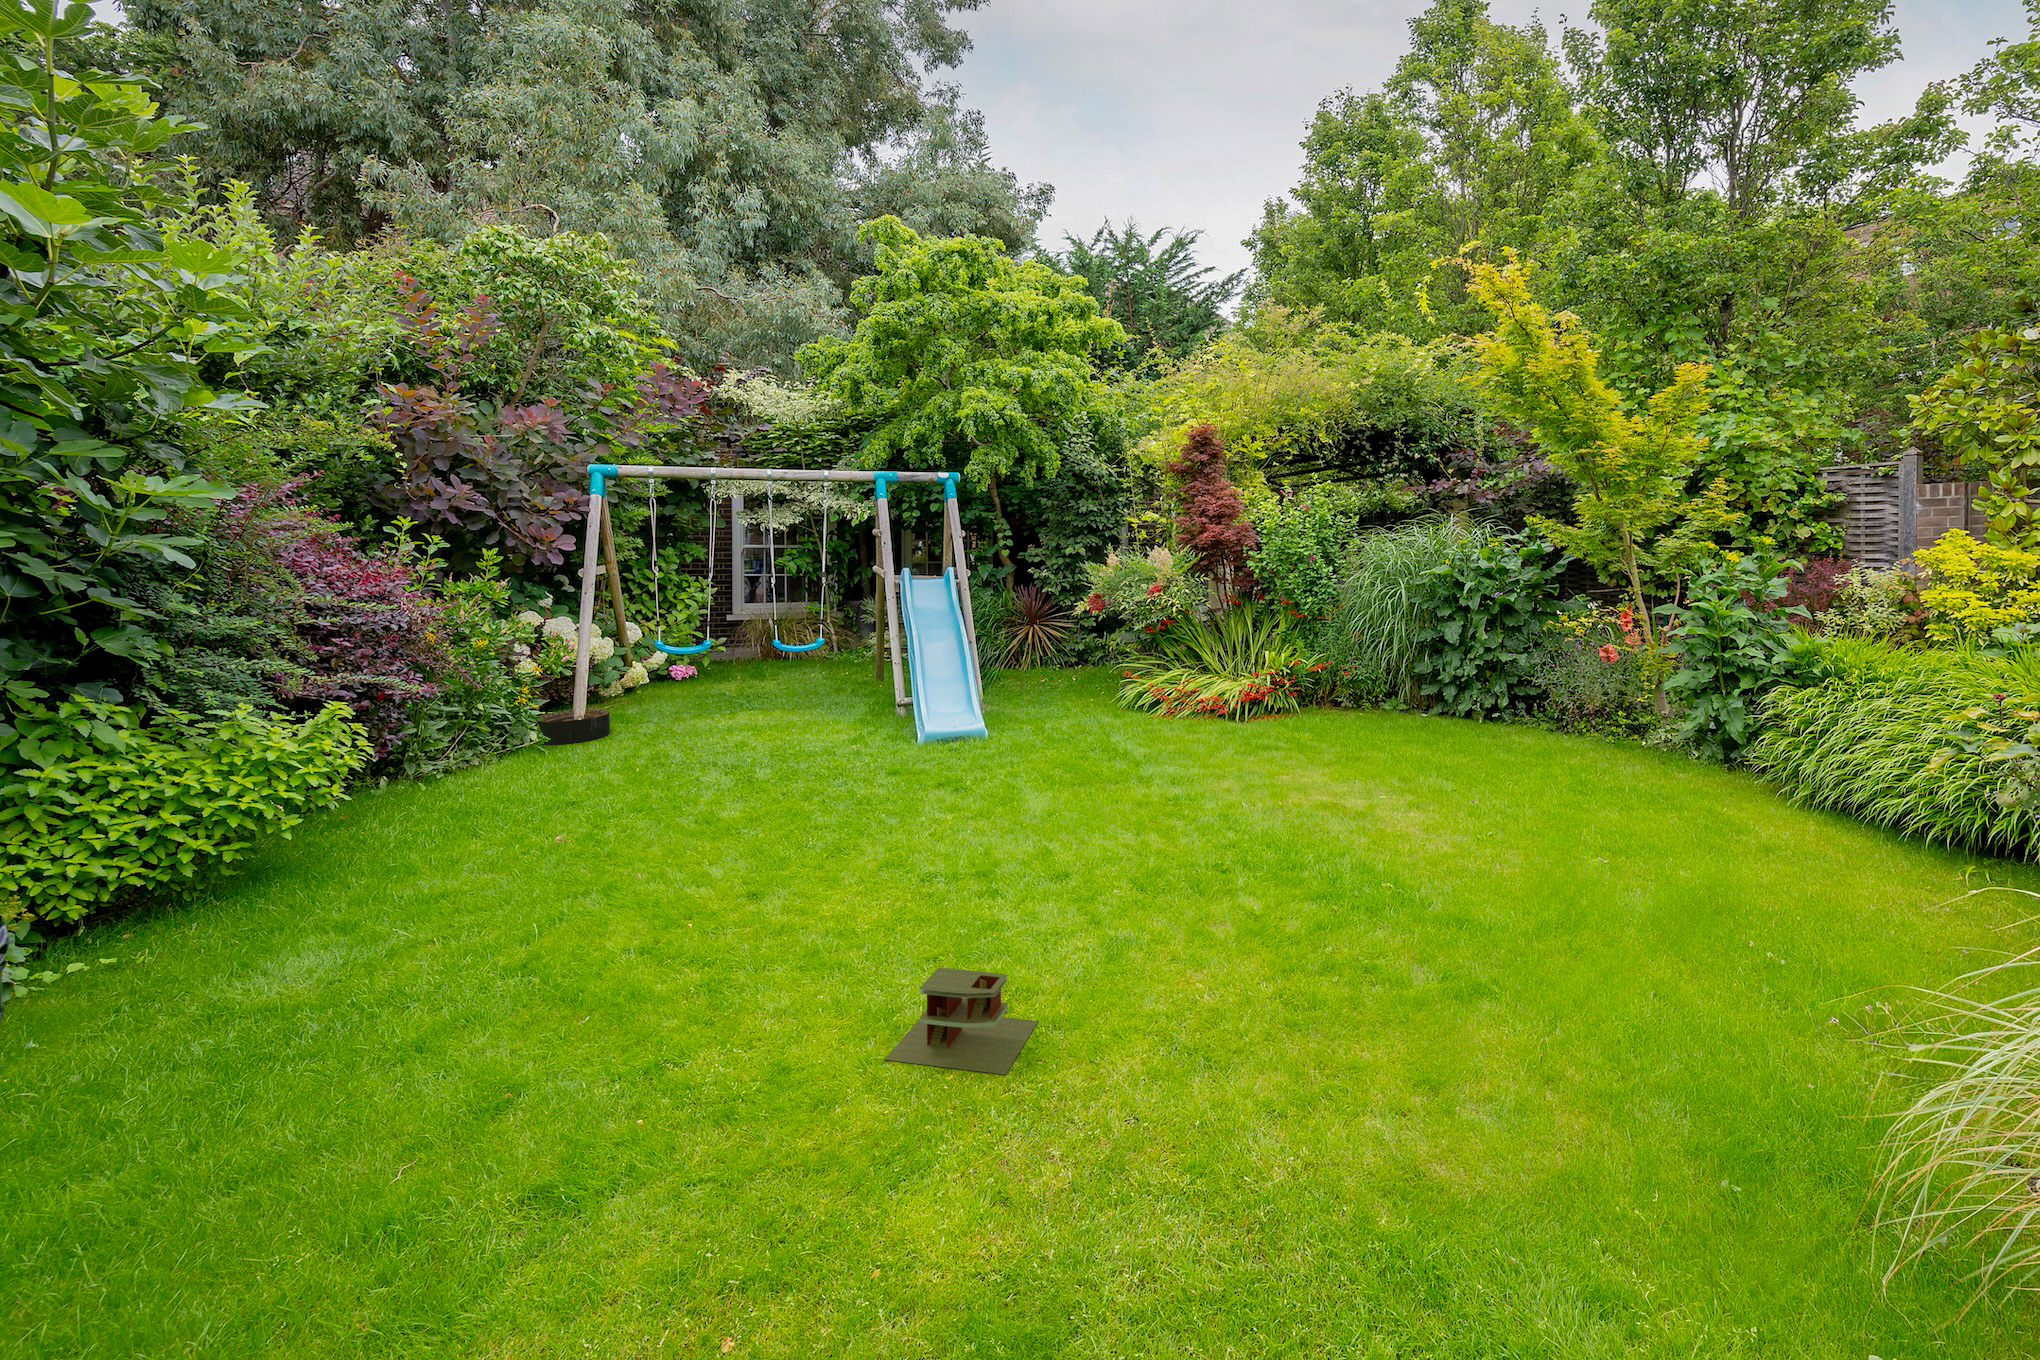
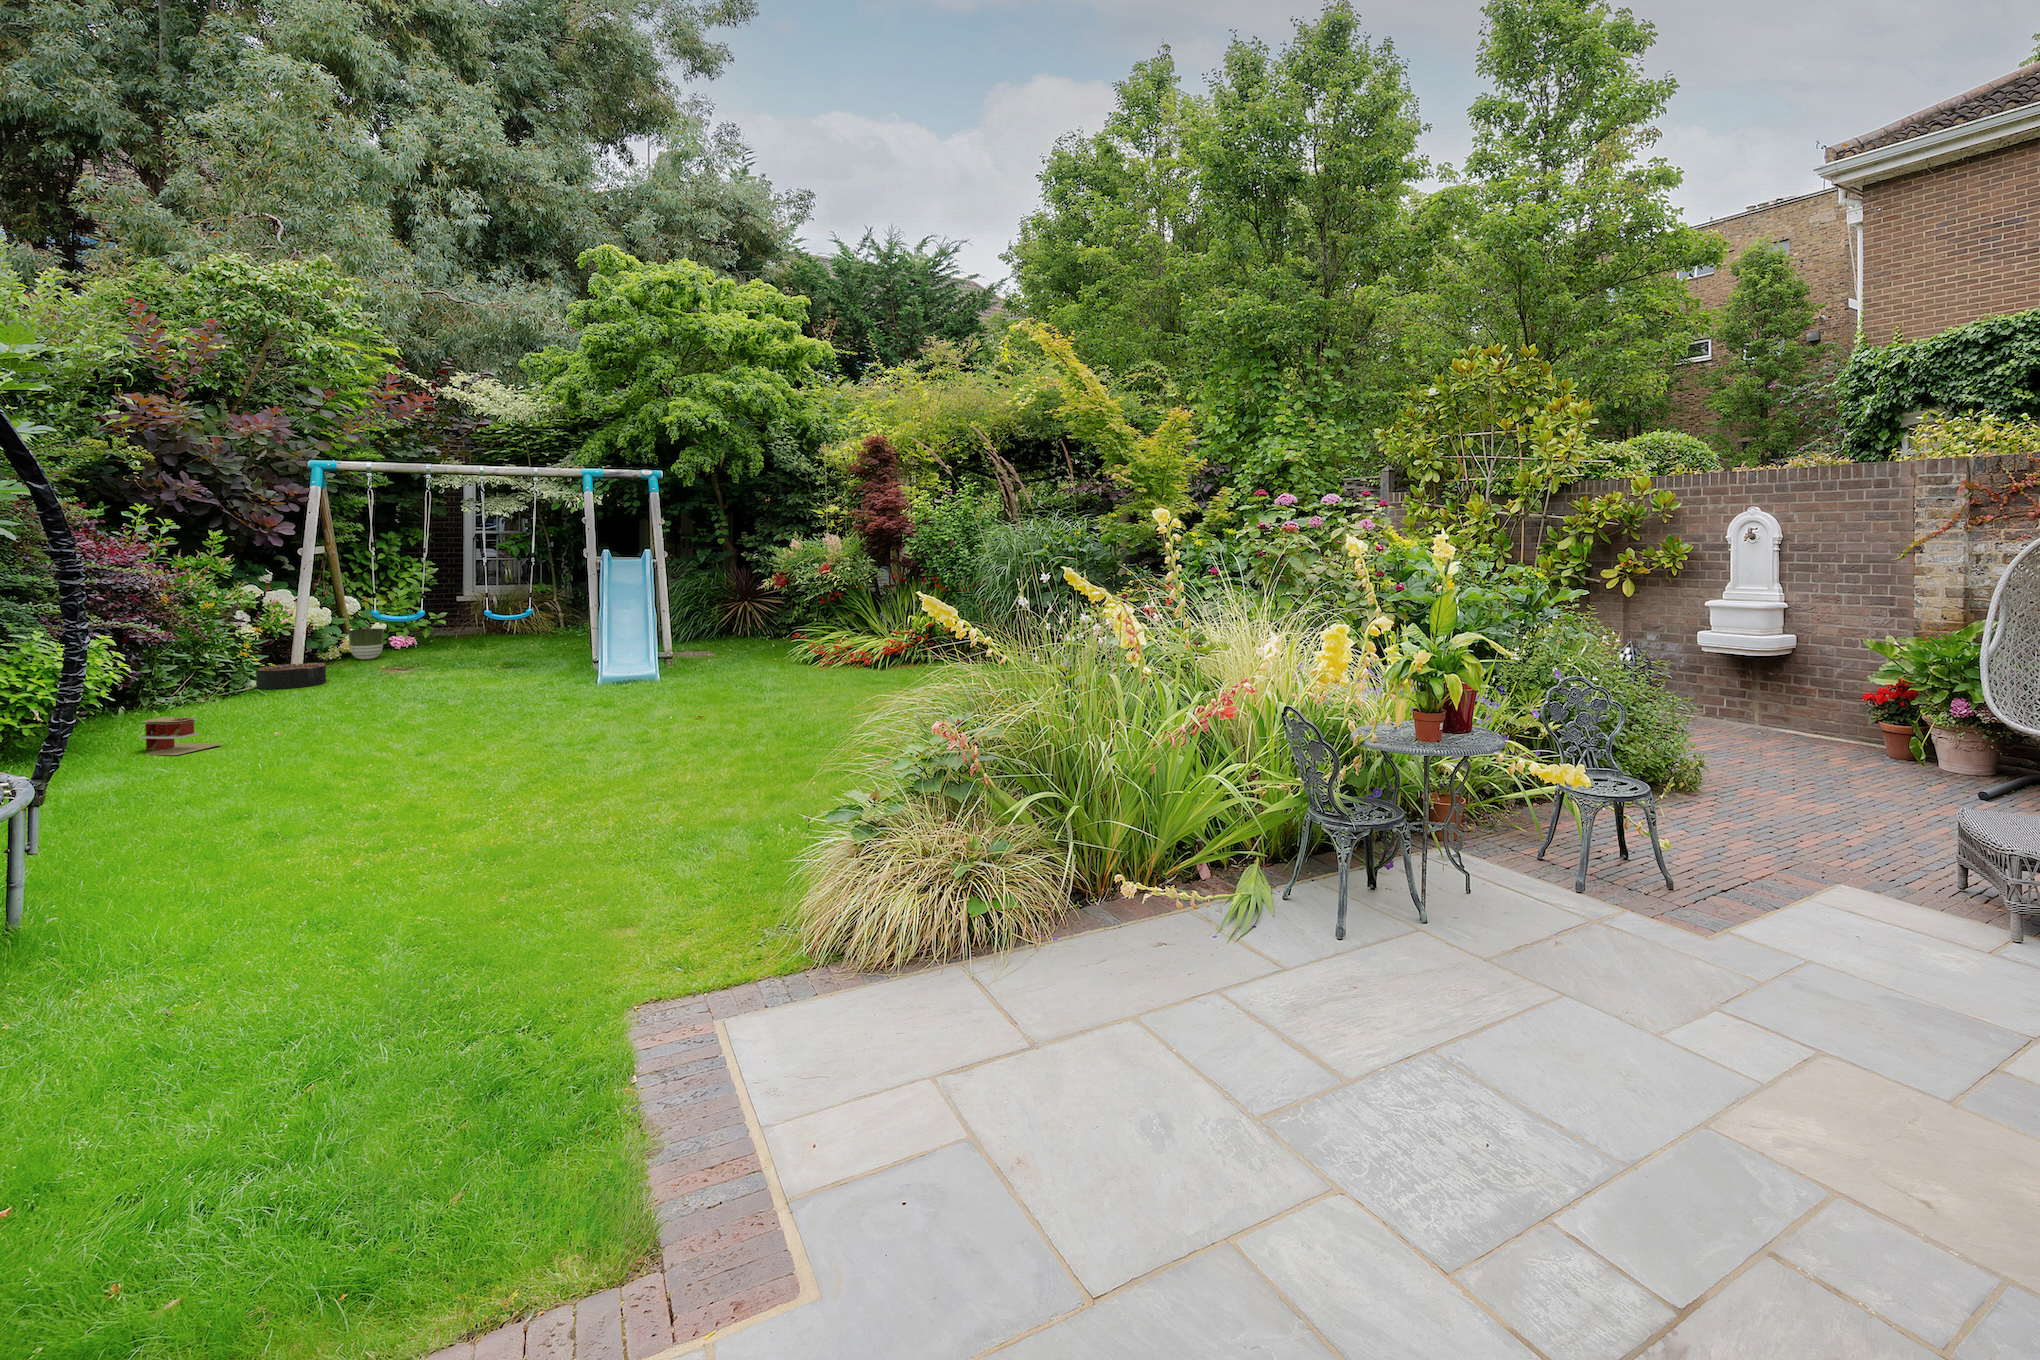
planter: none [630,659,667,696] -> present [348,629,384,660]
toy house: present [885,968,1038,1074] -> present [141,717,222,755]

